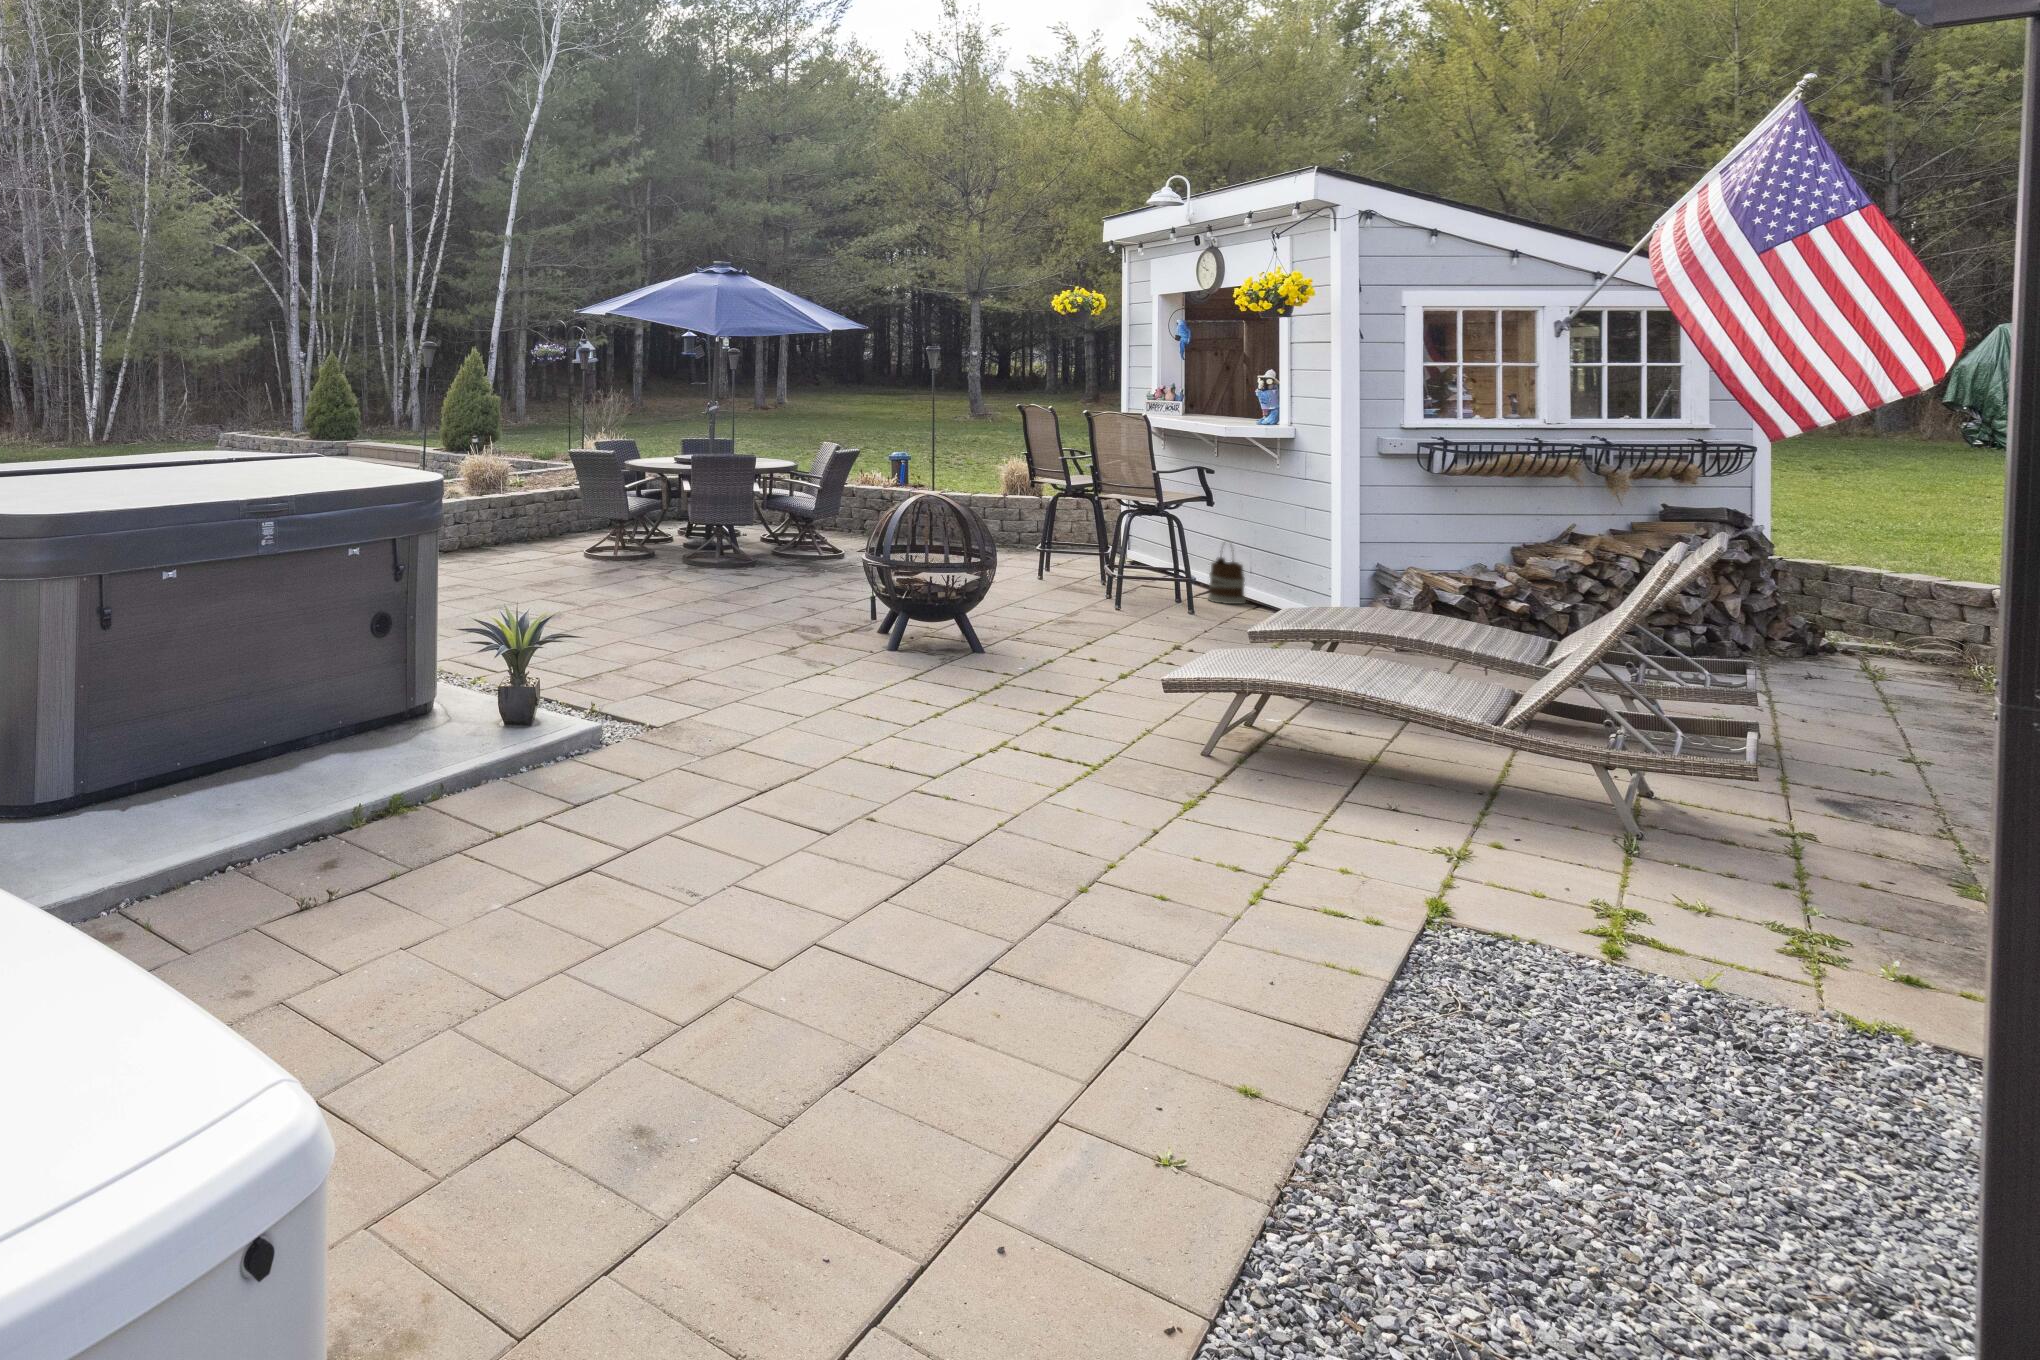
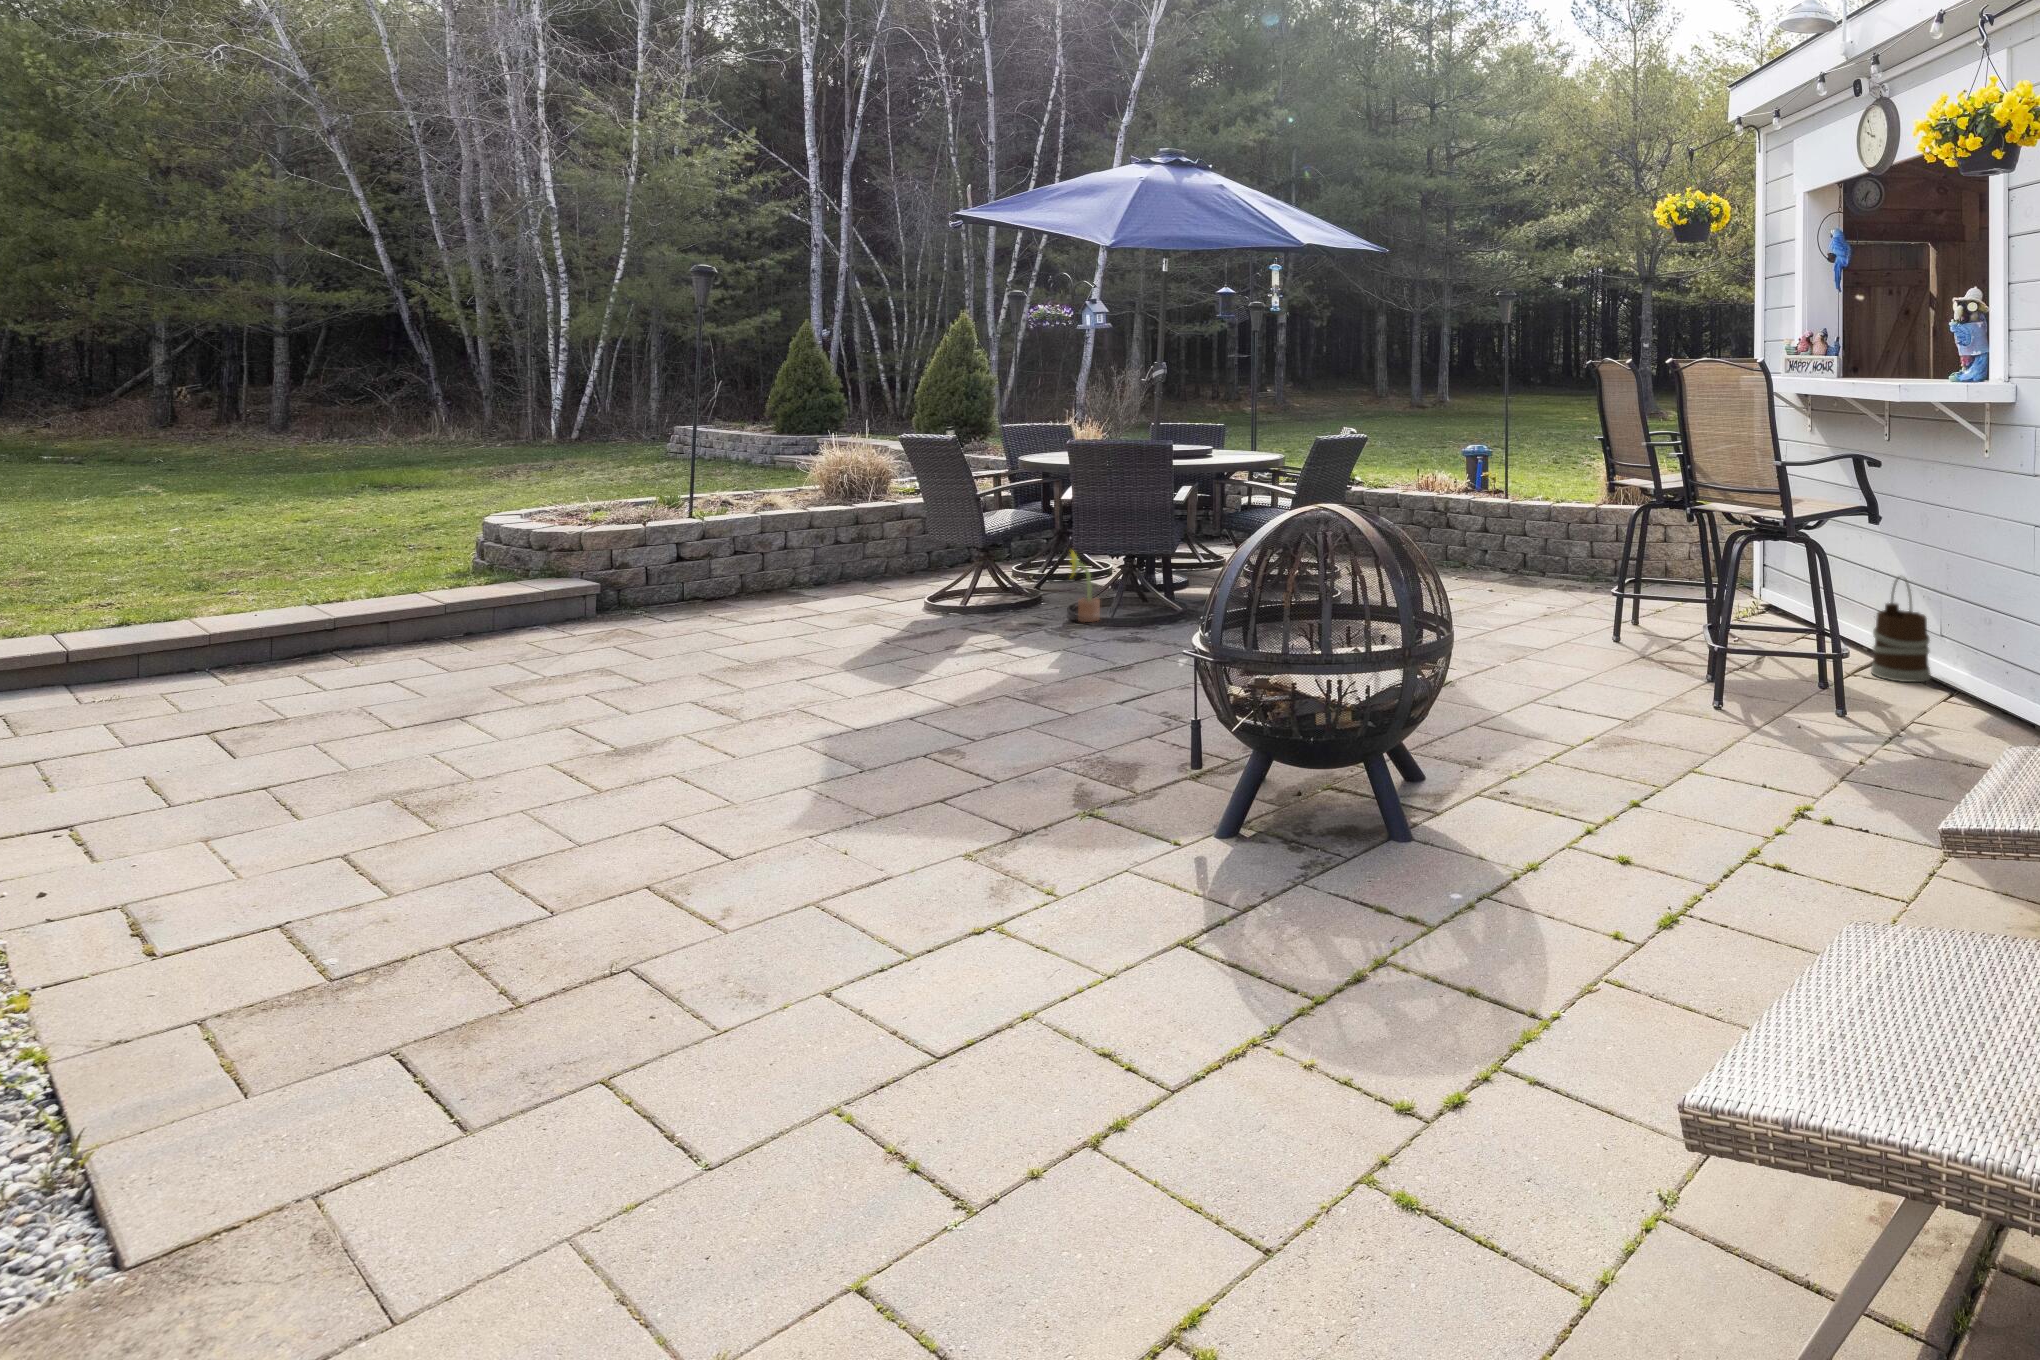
decorative plant: none [676,523,698,570] -> present [1070,552,1100,622]

